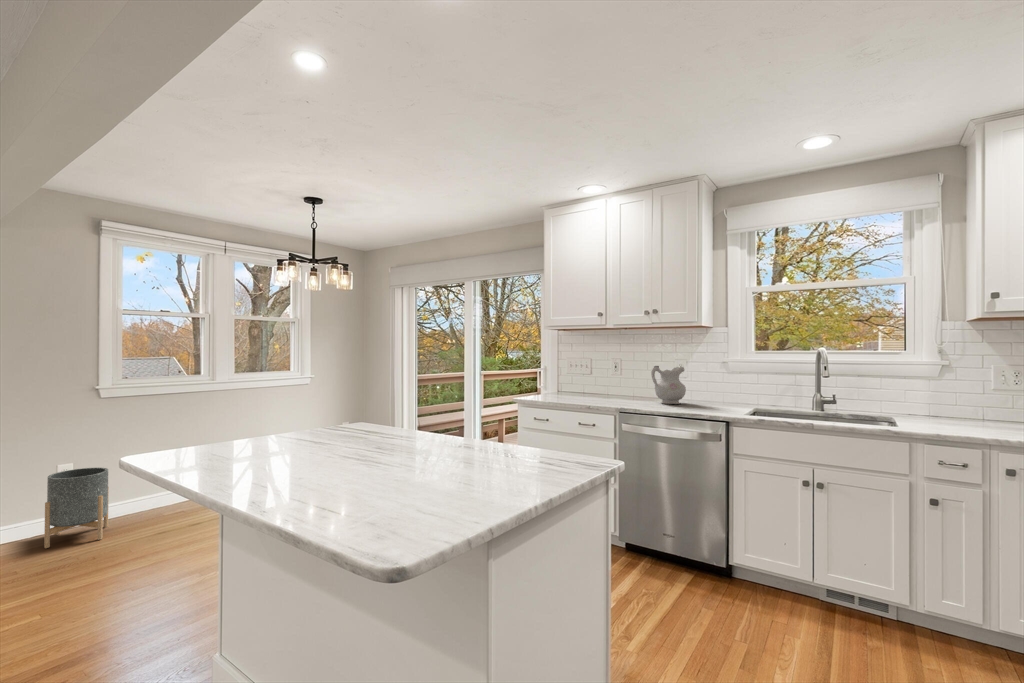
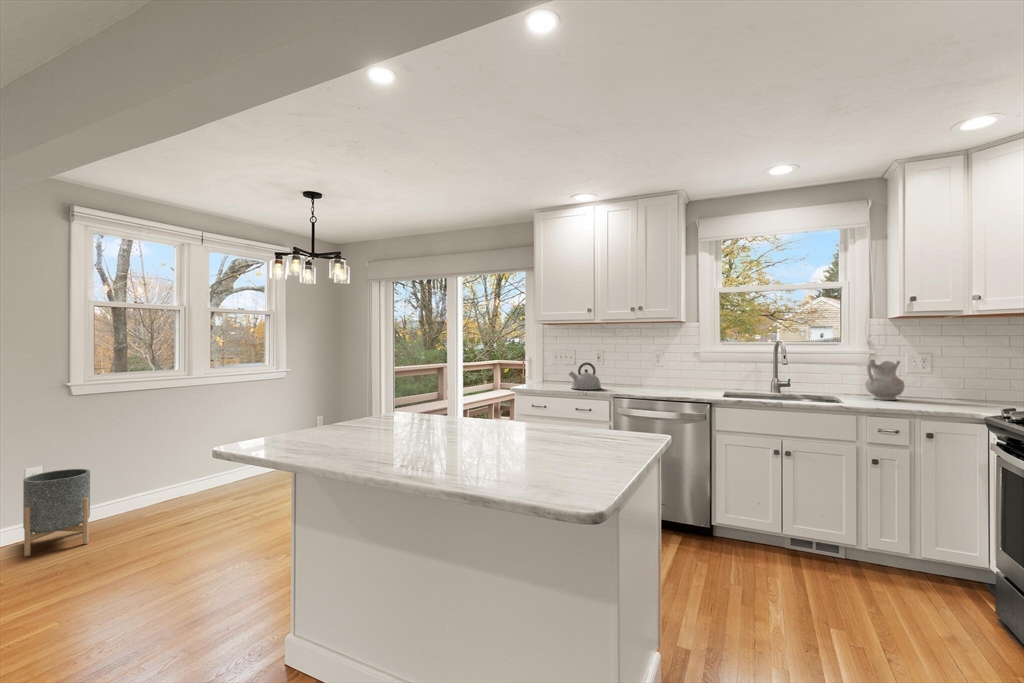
ceramic pitcher: present [651,366,686,404] -> present [865,360,905,400]
kettle: none [578,372,615,402] -> present [569,363,601,390]

